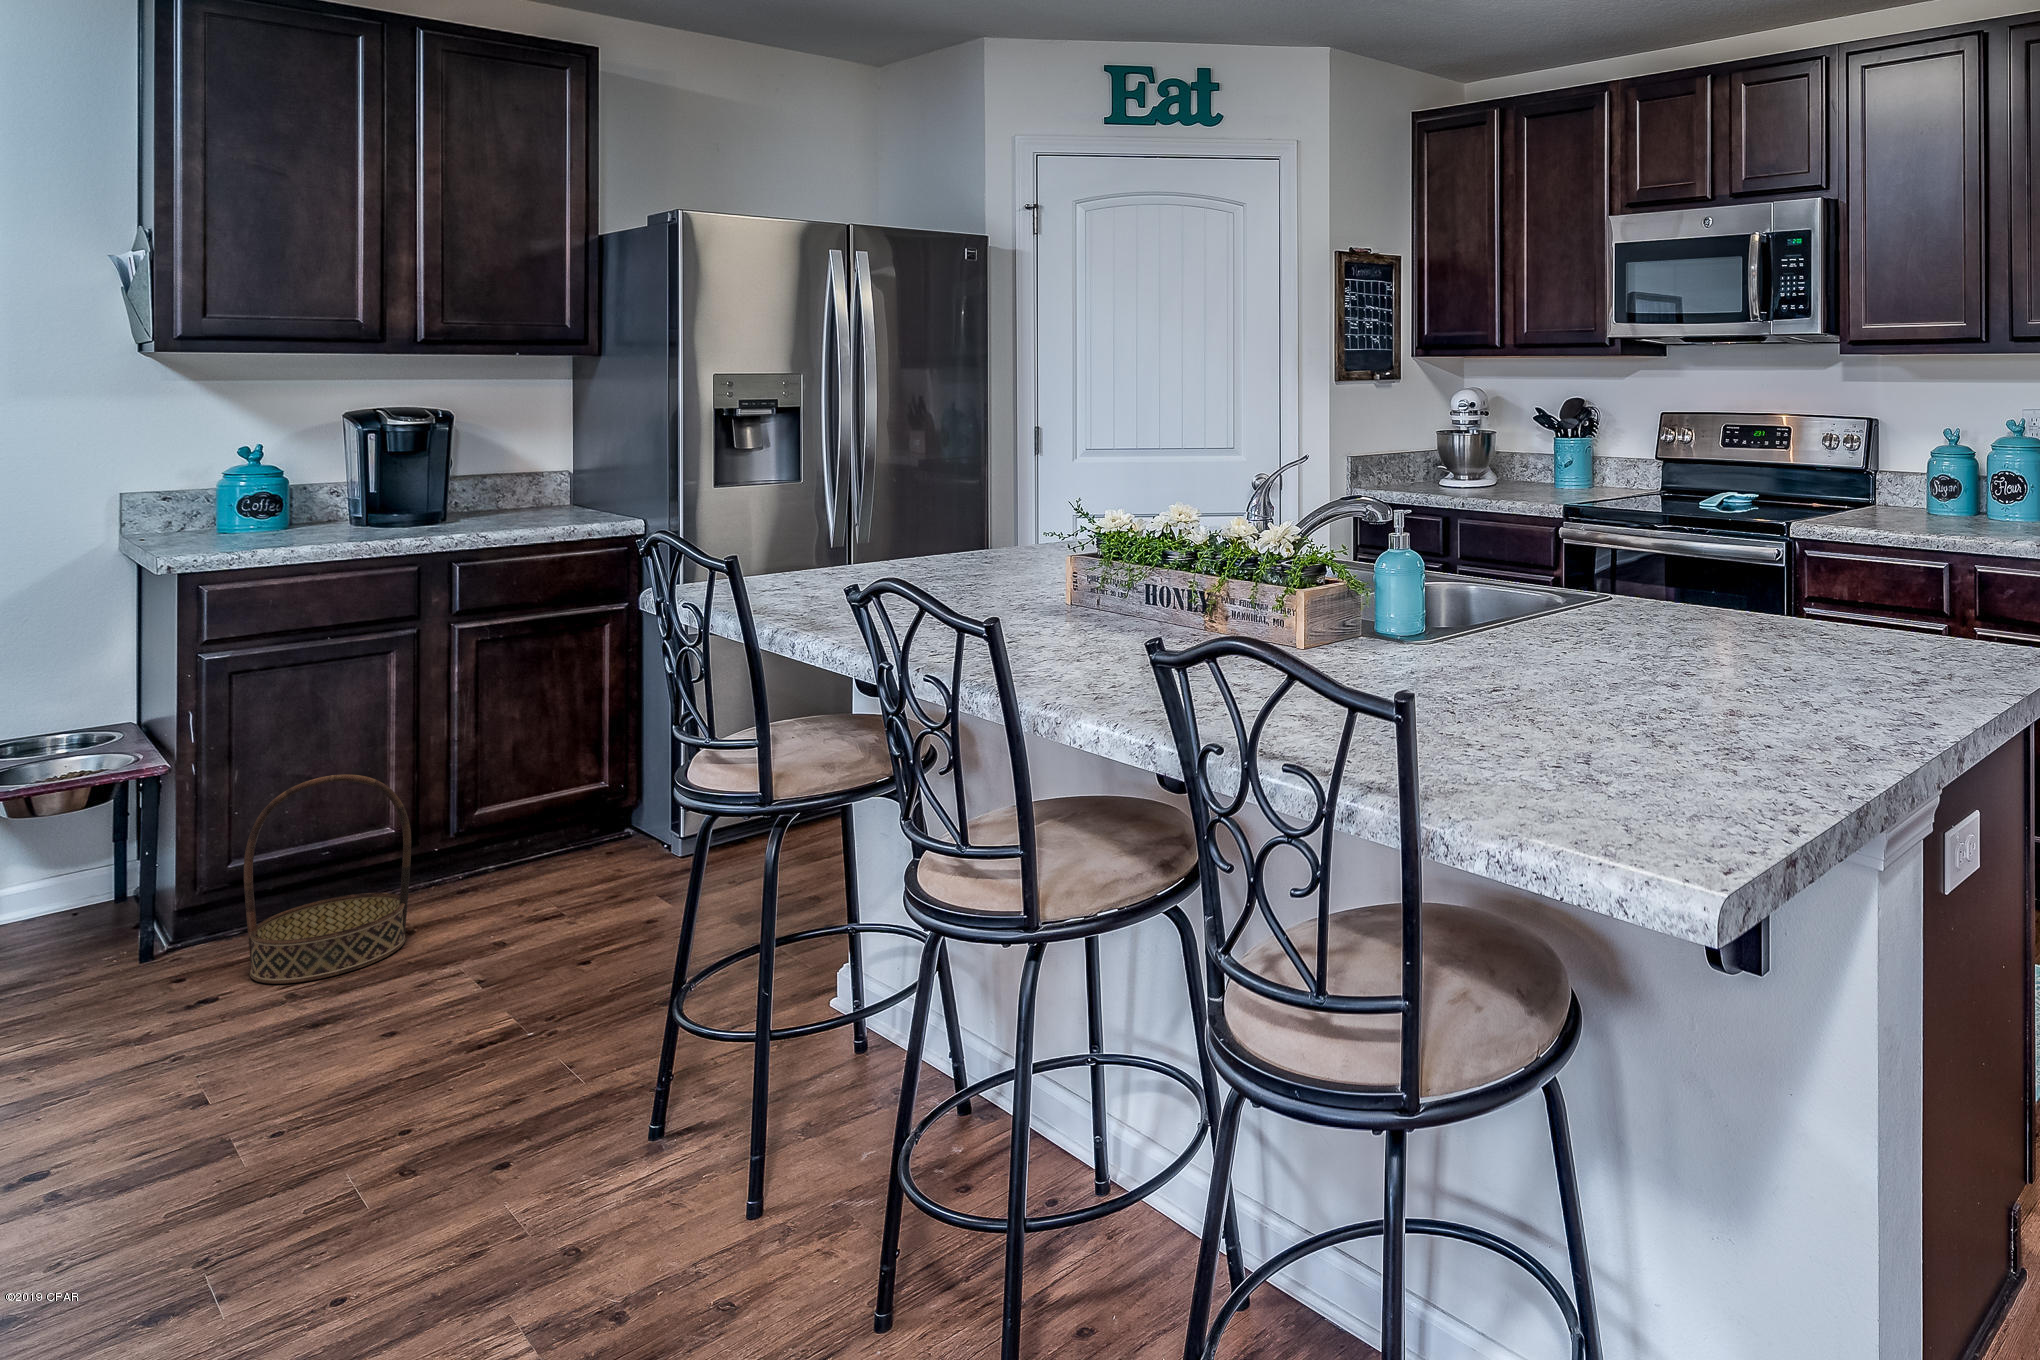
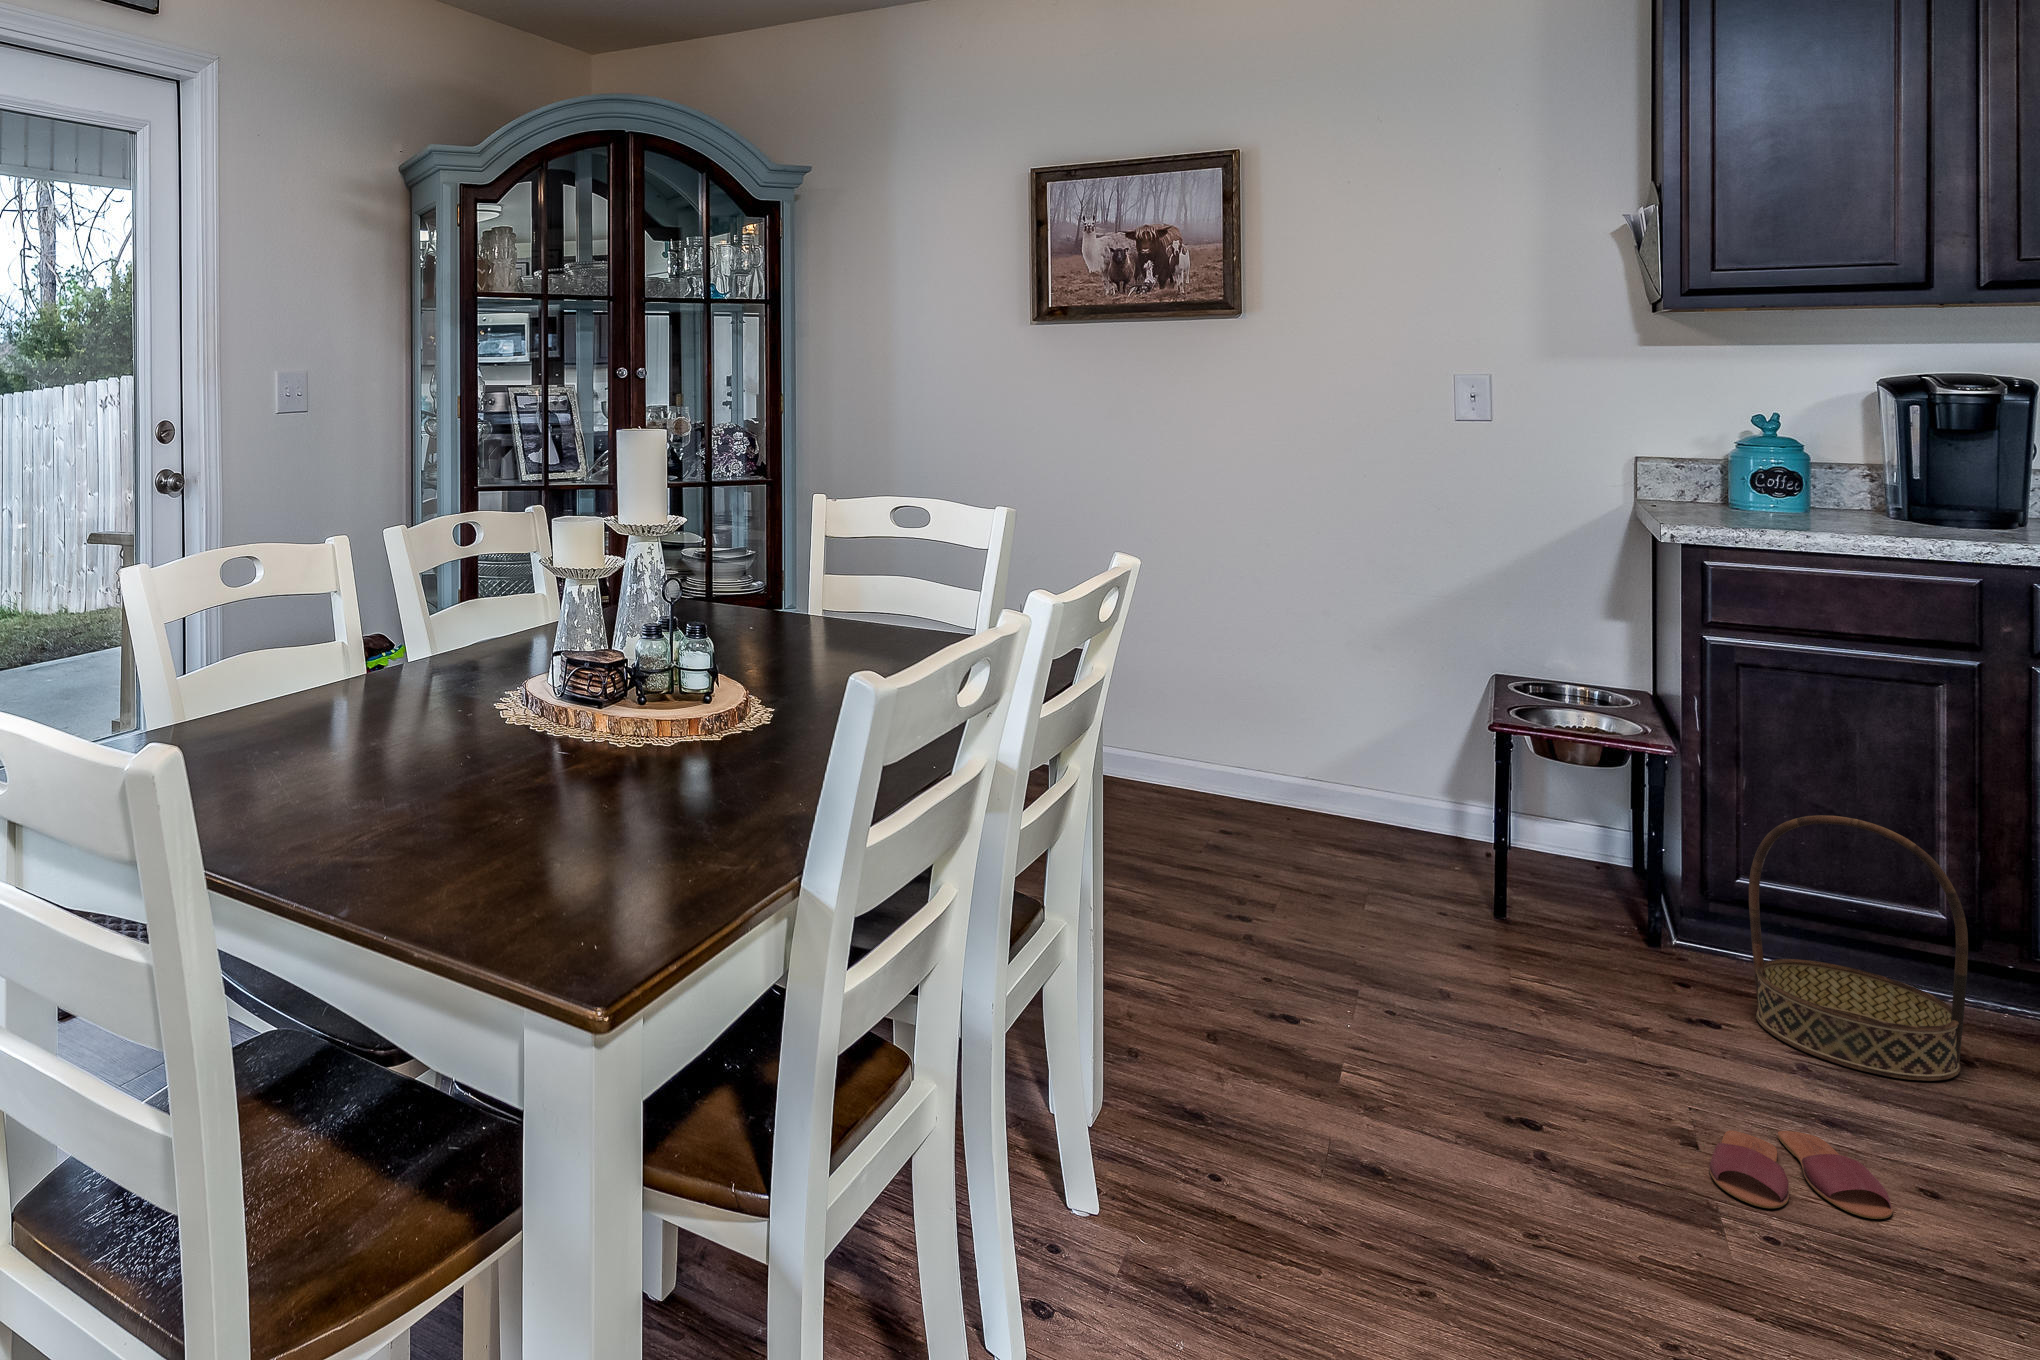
slippers: none [220,1039,364,1121] -> present [1709,1130,1893,1219]

